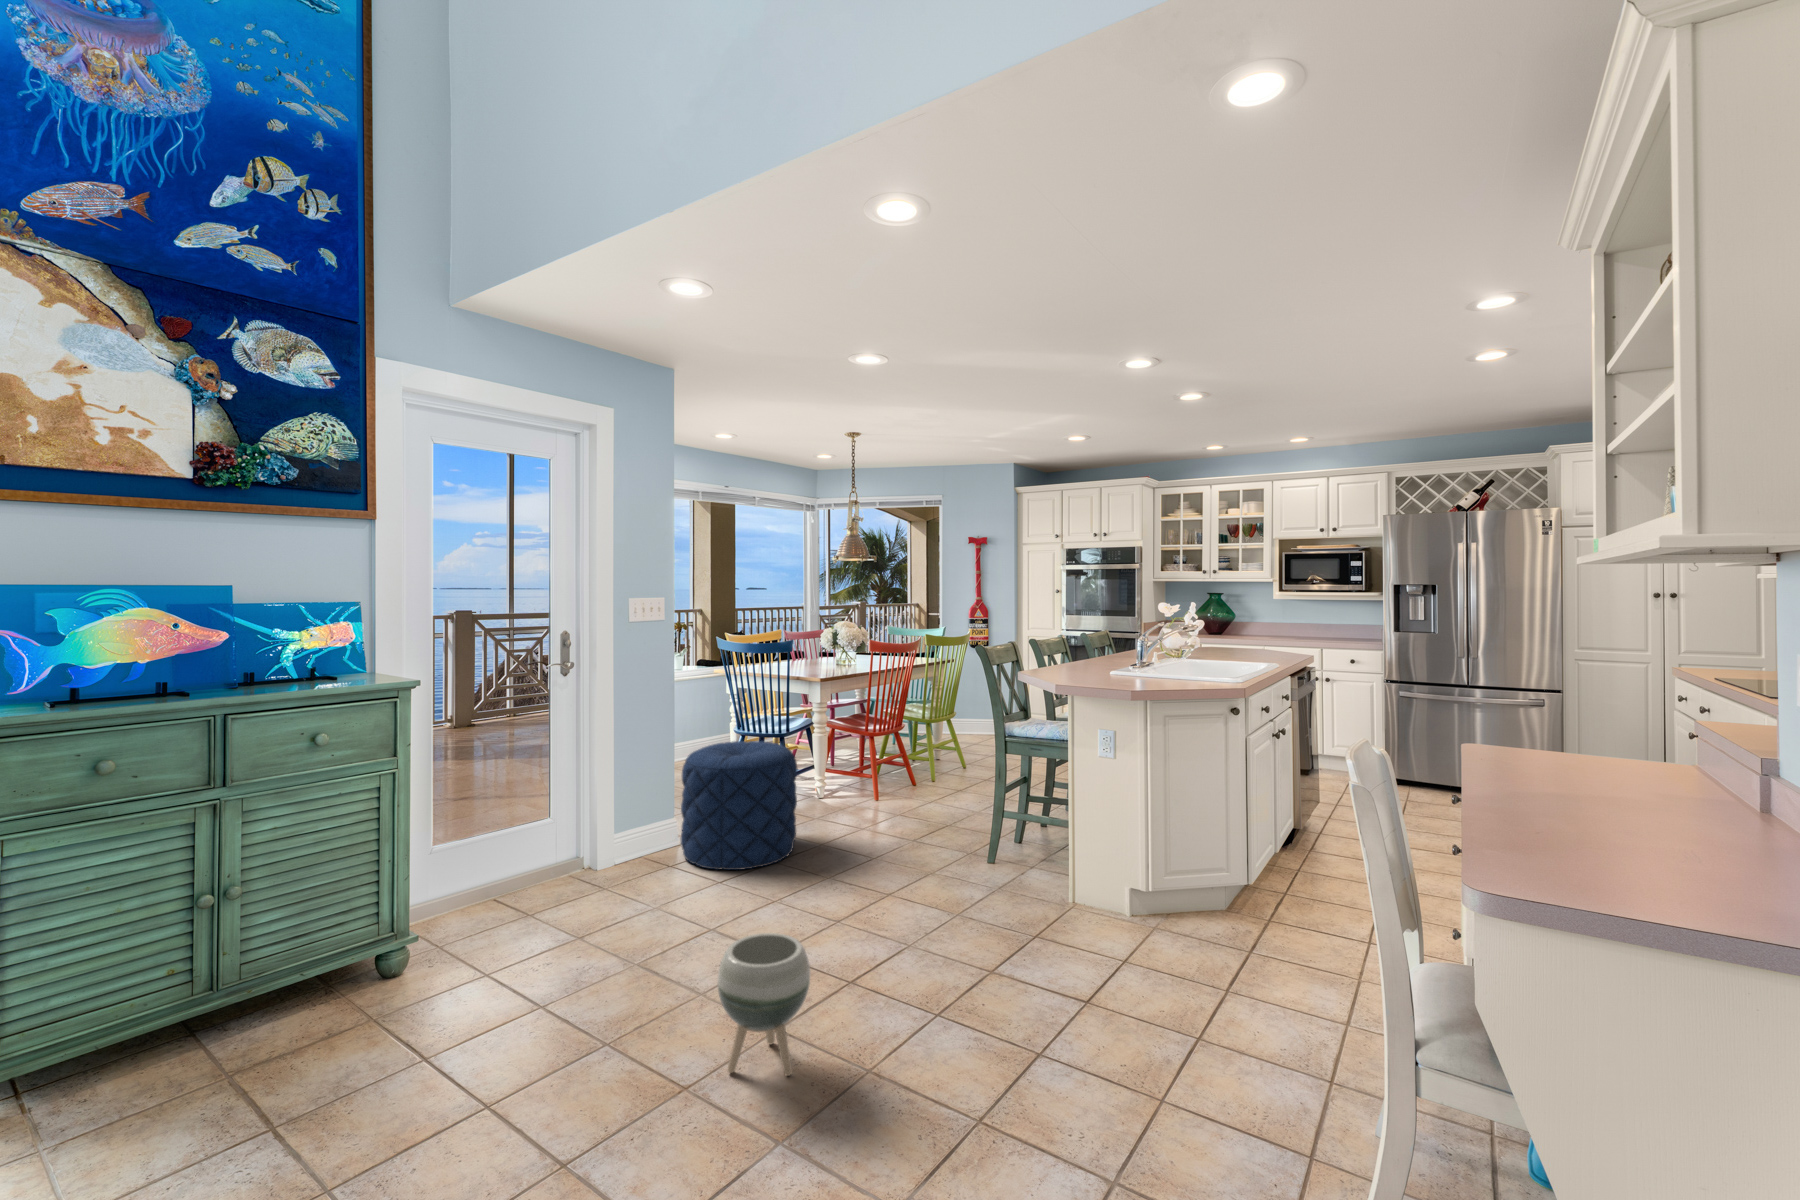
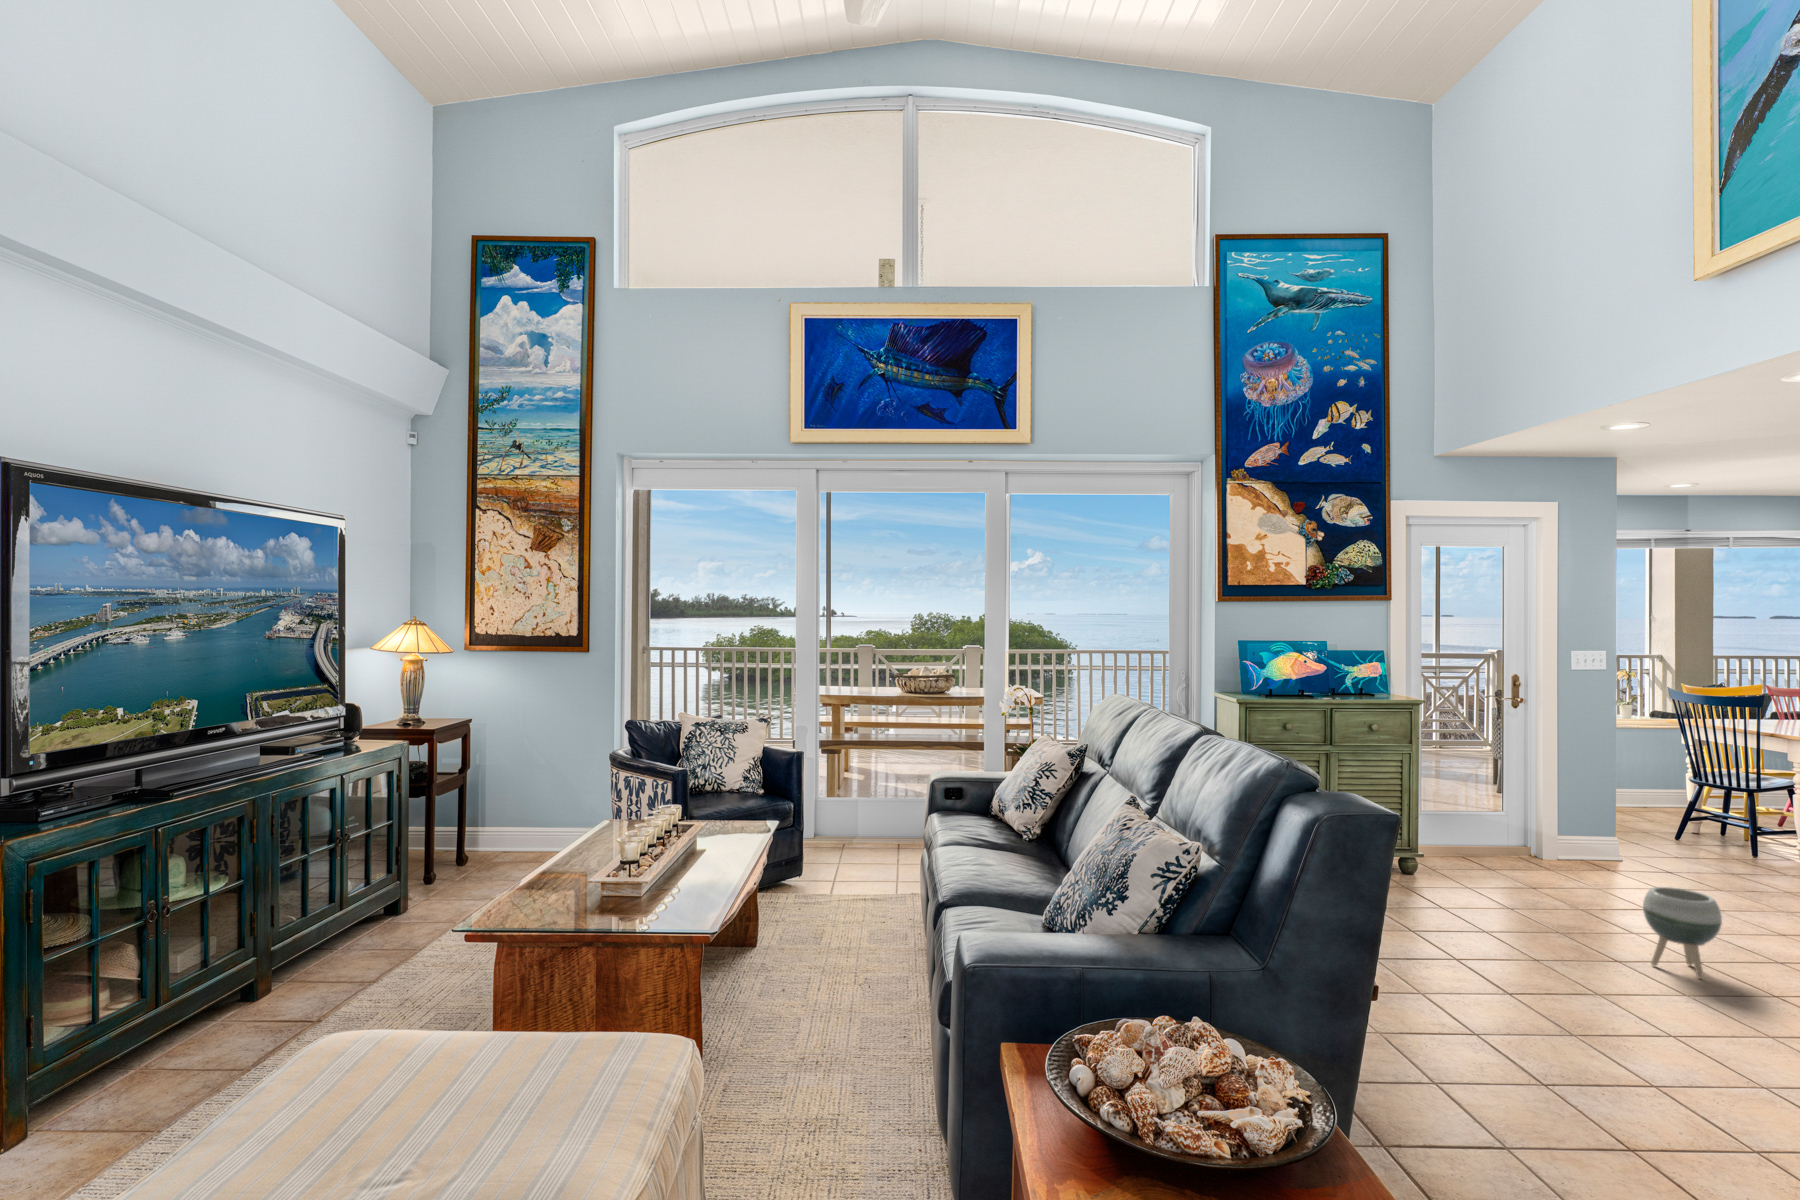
pouf: present [681,741,797,870] -> none [1623,778,1755,890]

